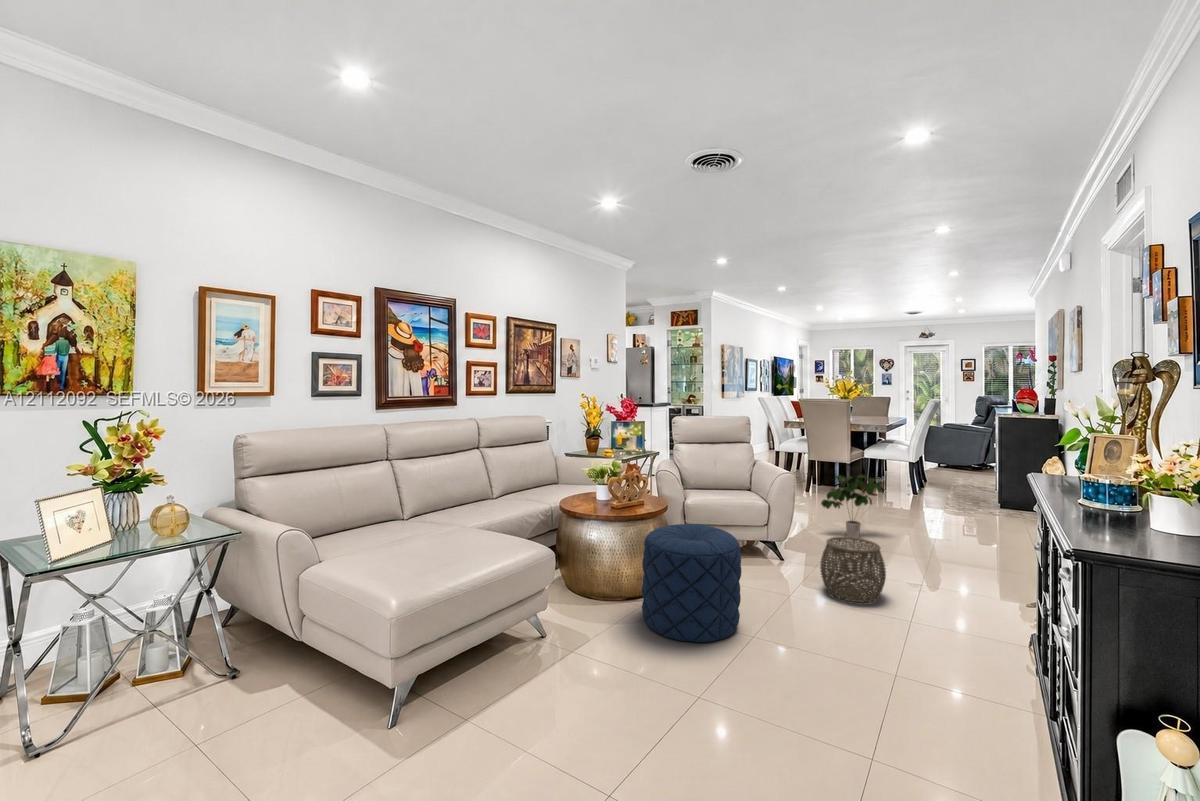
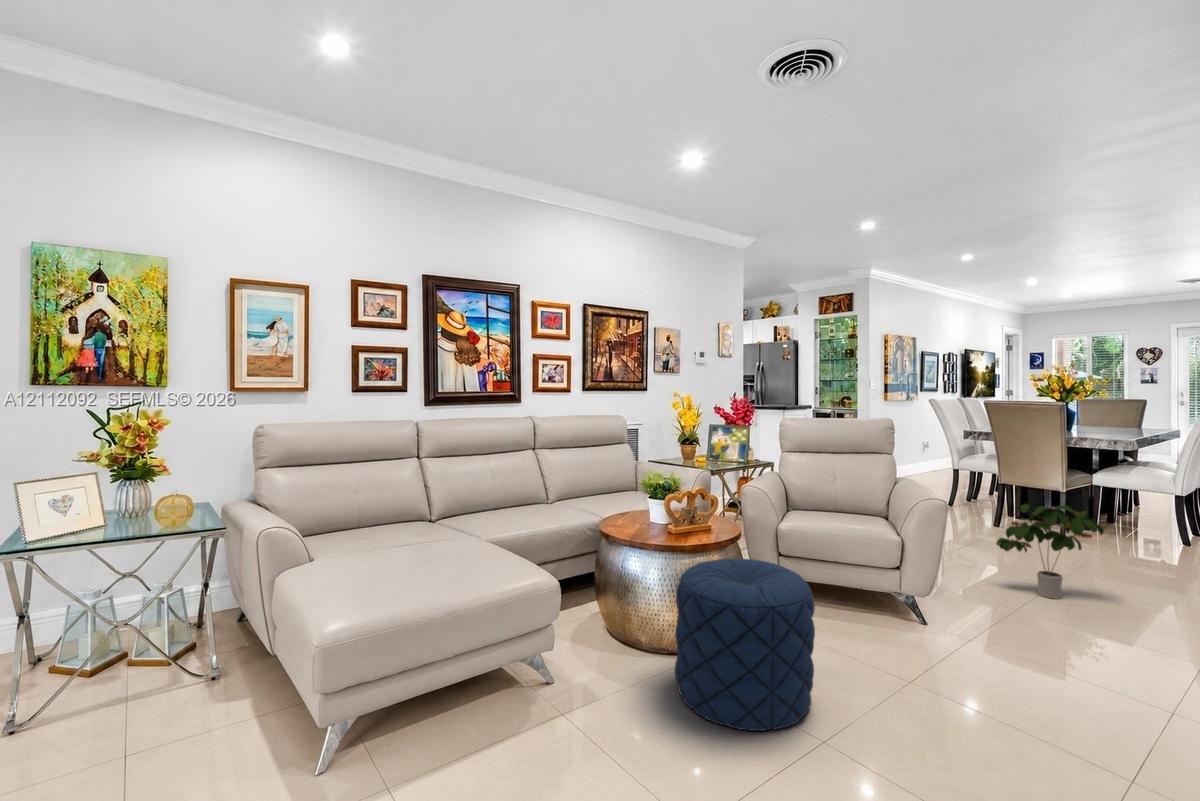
woven basket: present [820,537,886,603] -> none [964,596,1078,704]

